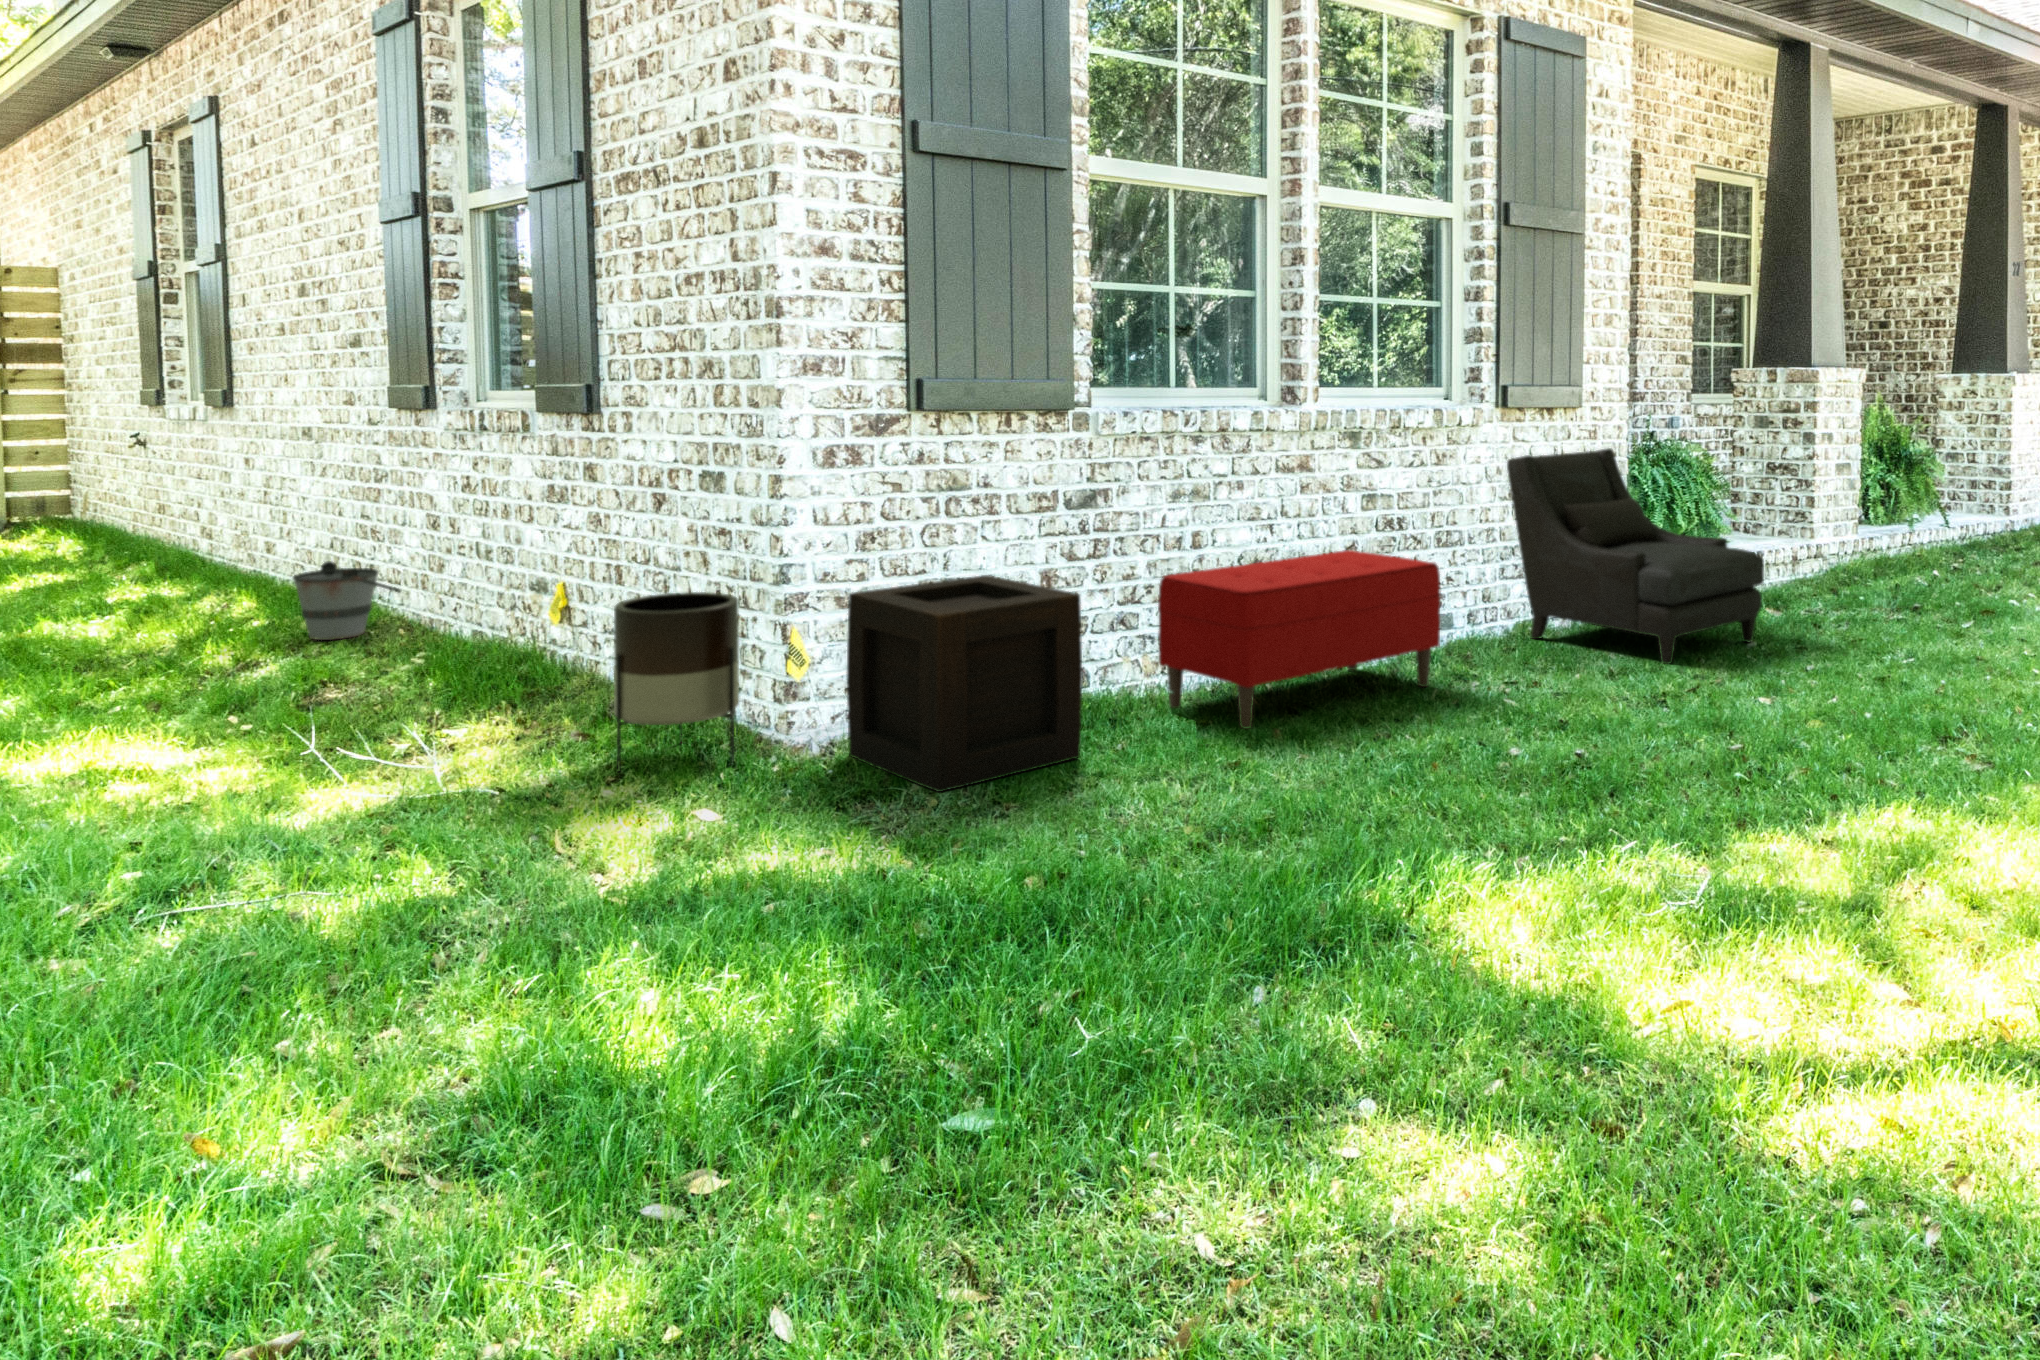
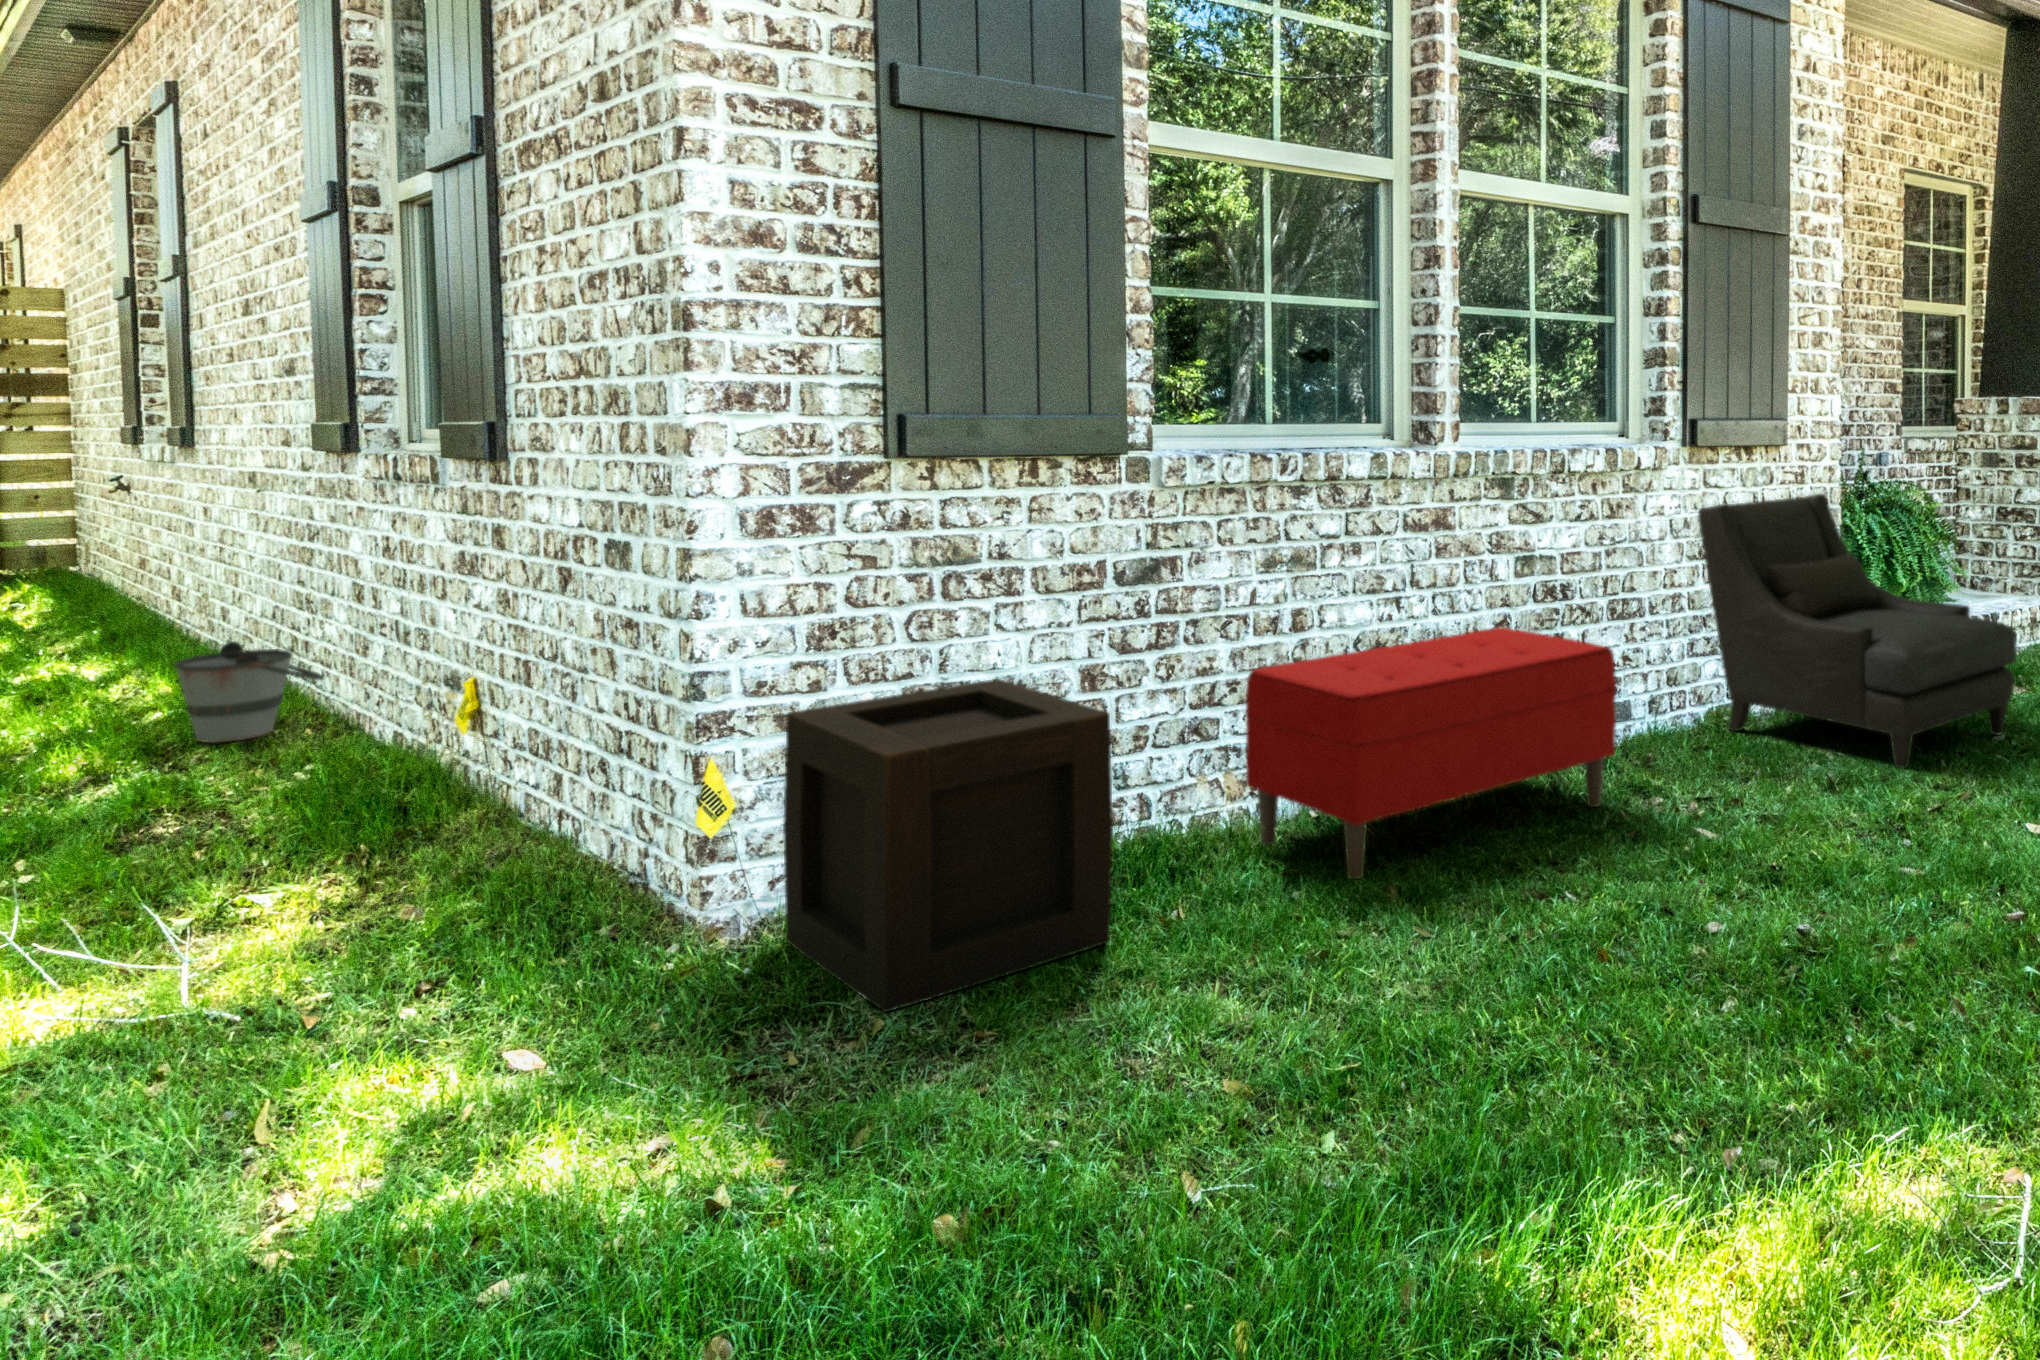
planter: present [614,592,739,772] -> none [438,709,634,977]

